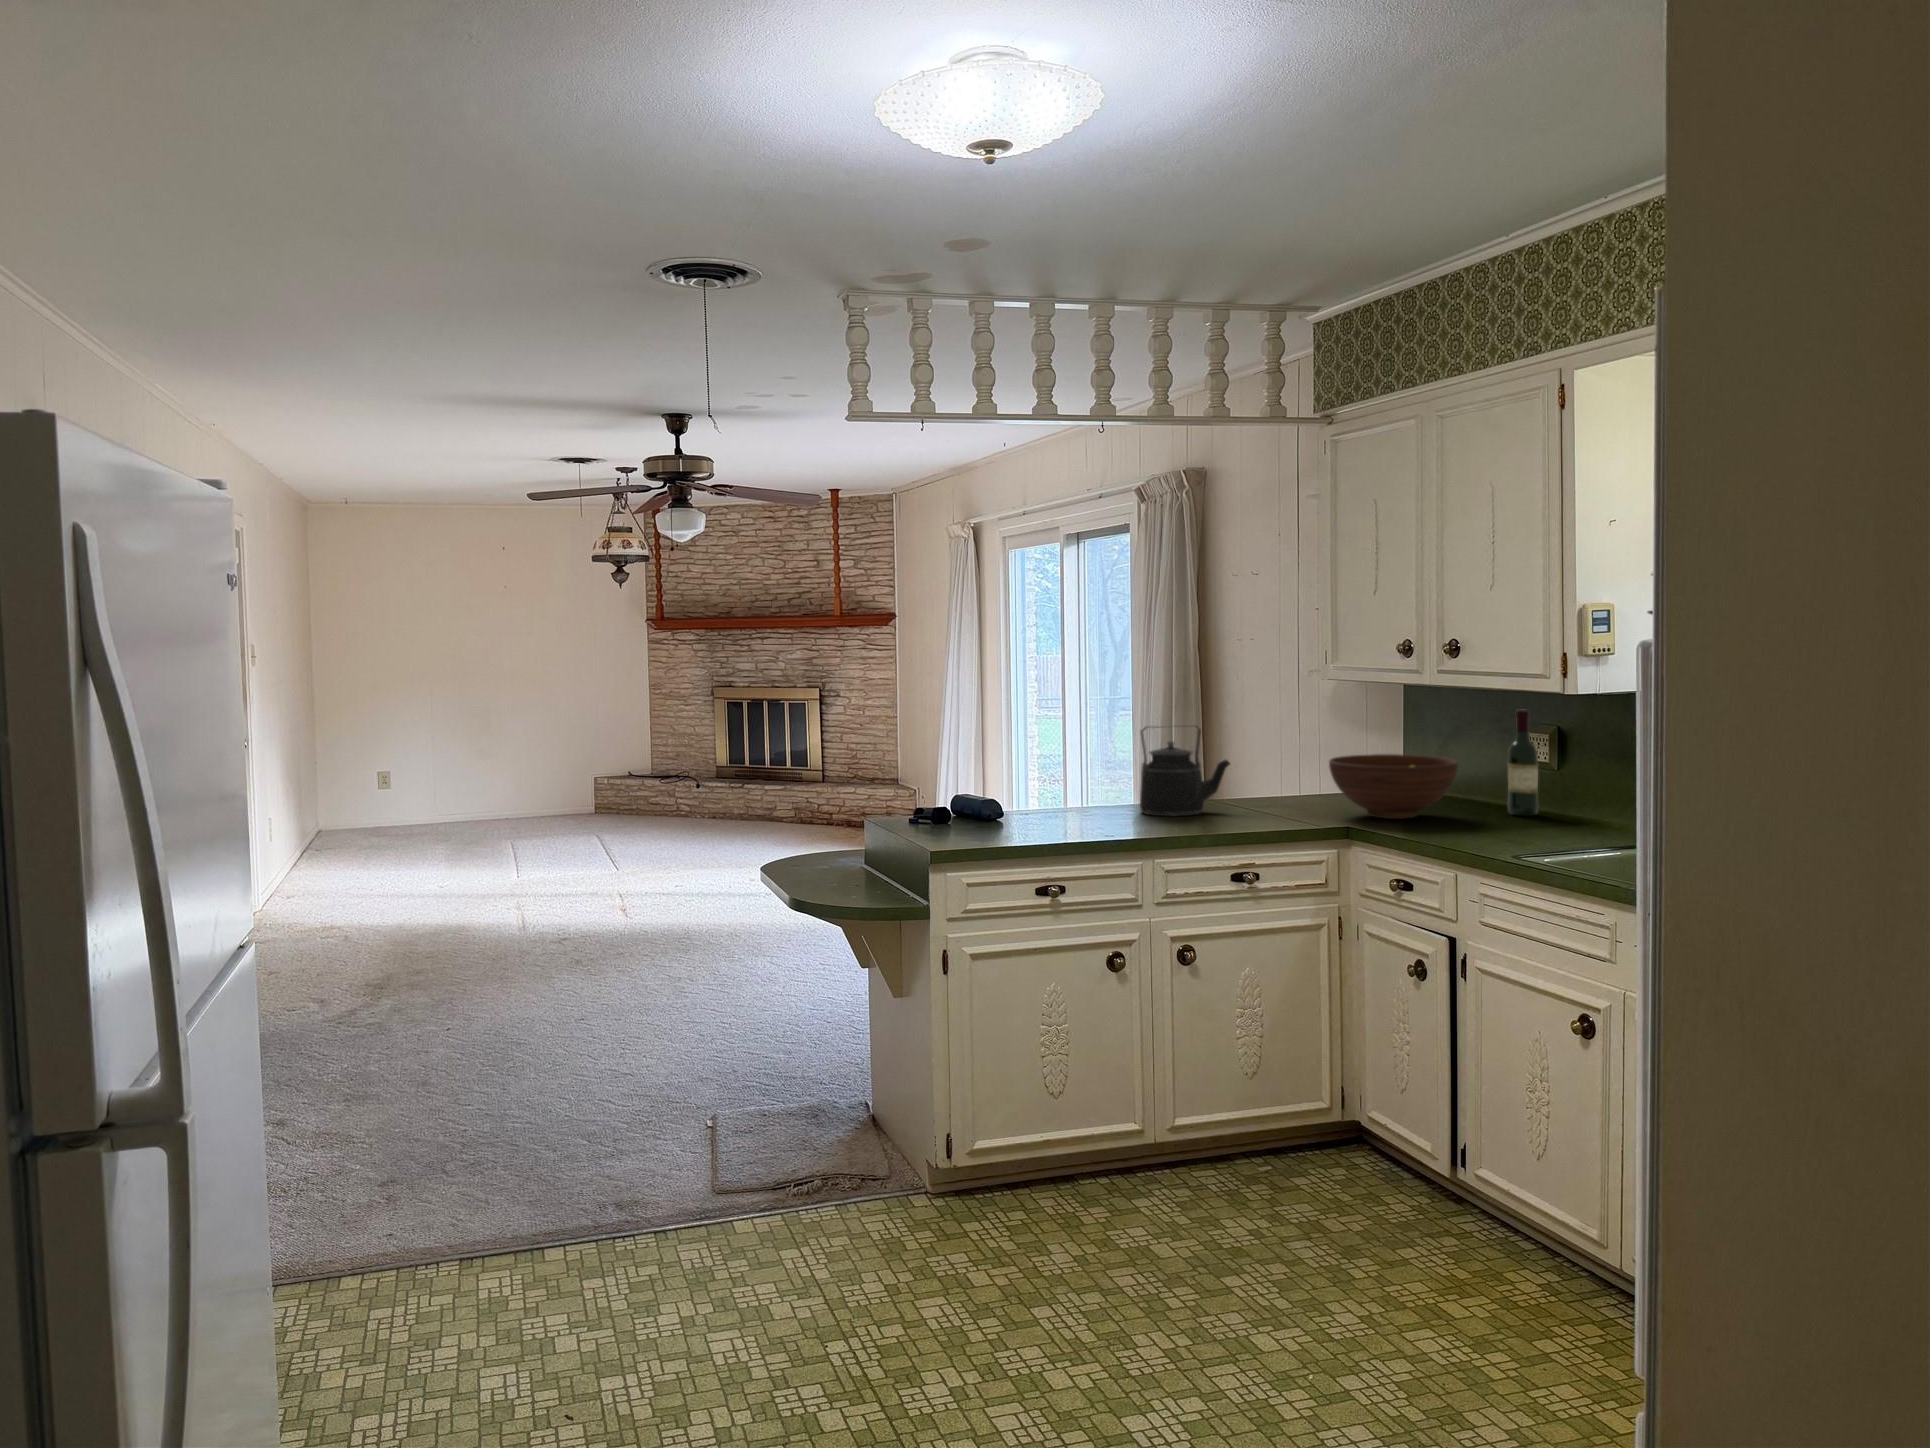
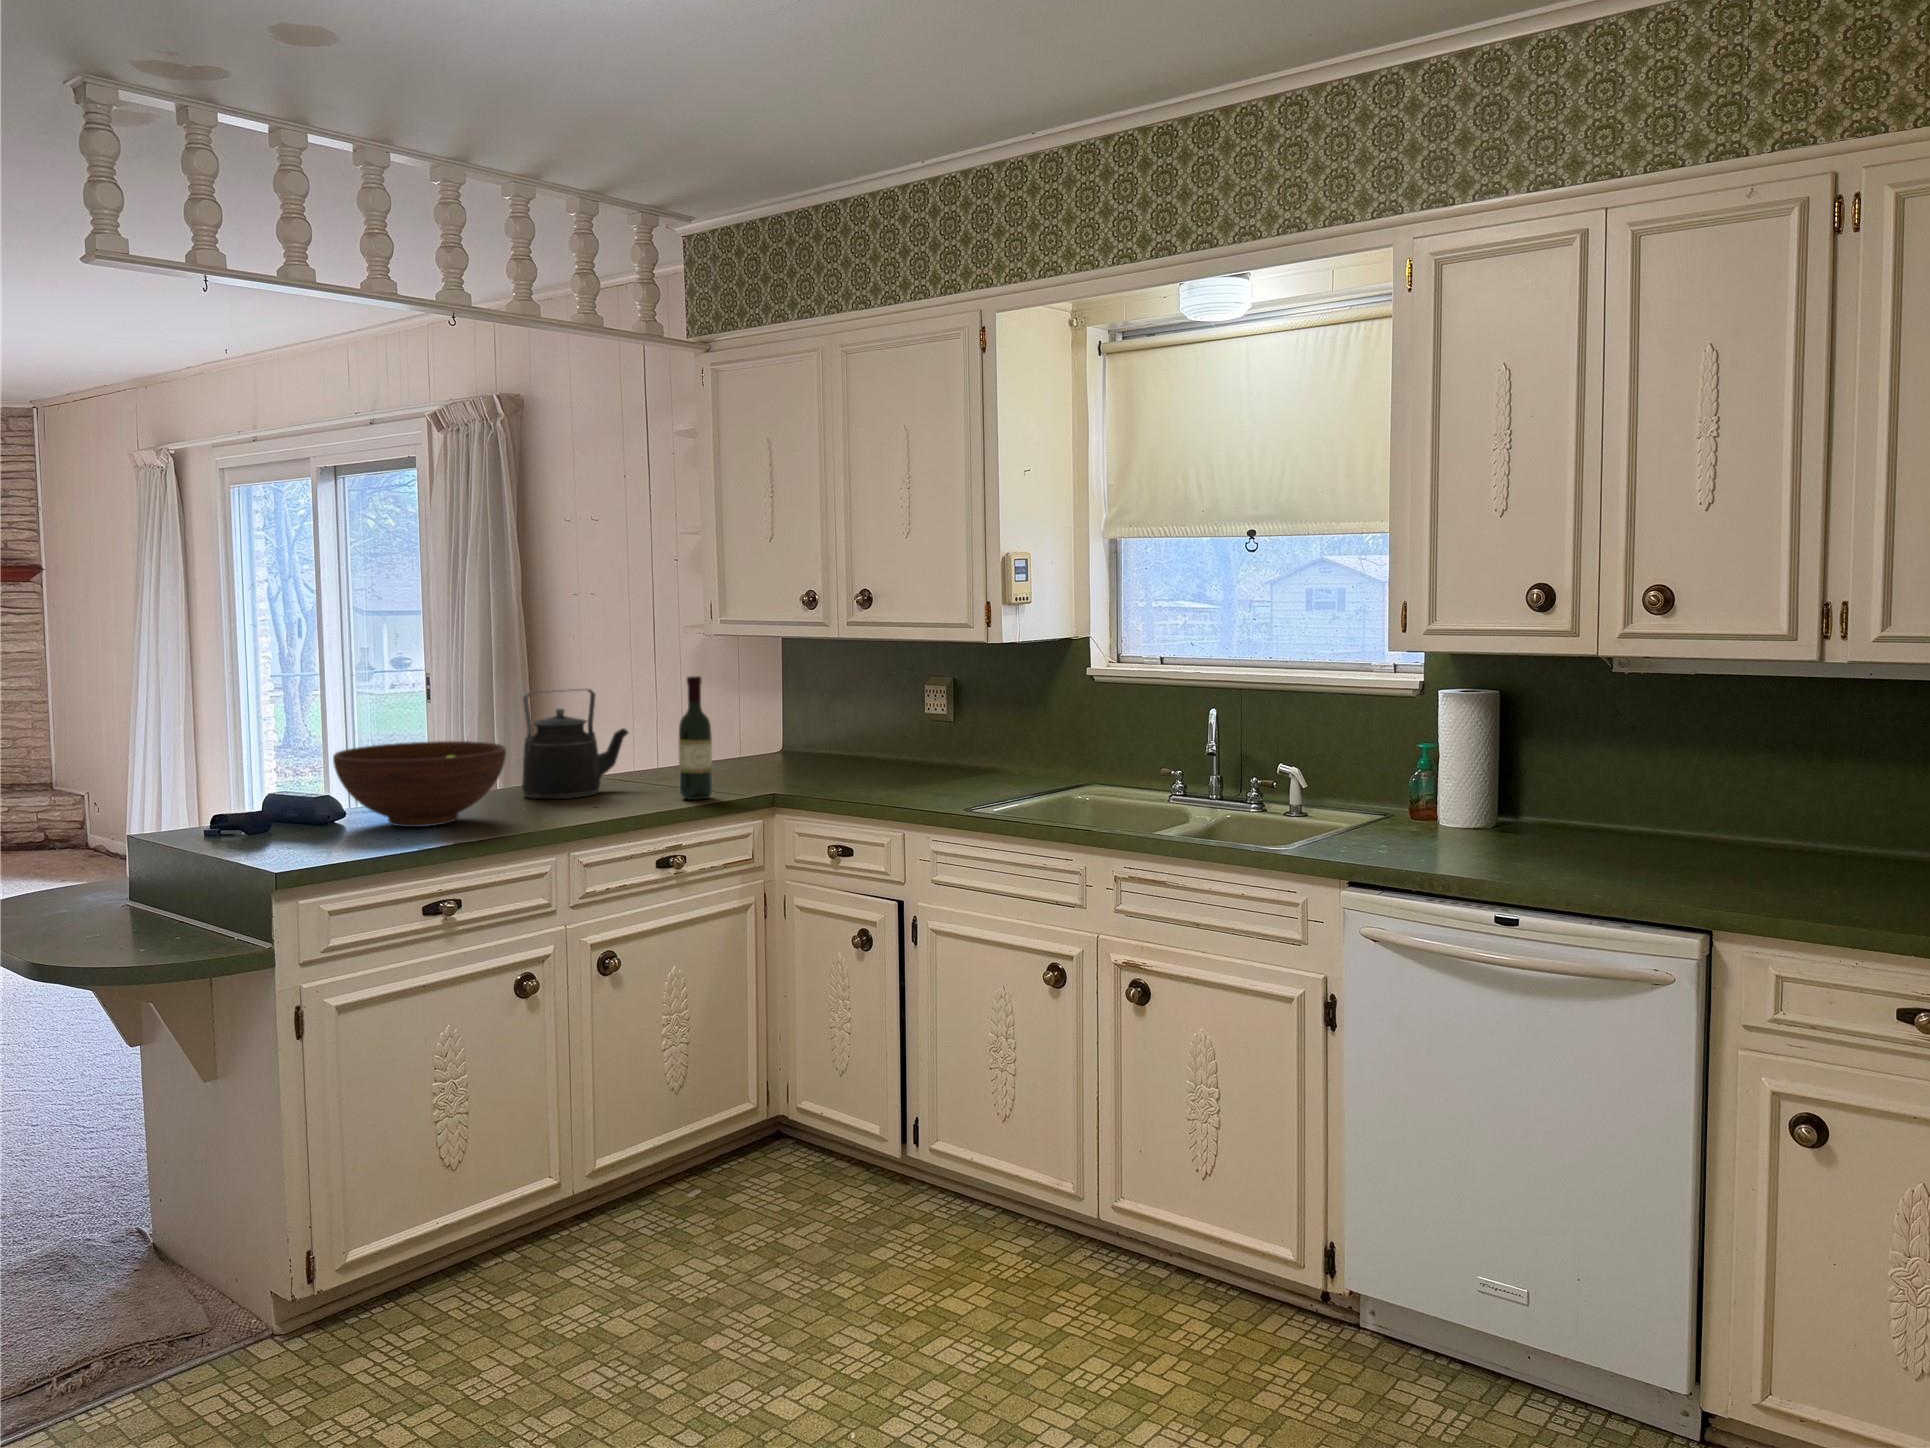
wine bottle: present [1508,710,1538,816] -> present [679,676,713,800]
fruit bowl: present [1329,754,1458,819] -> present [333,741,506,827]

